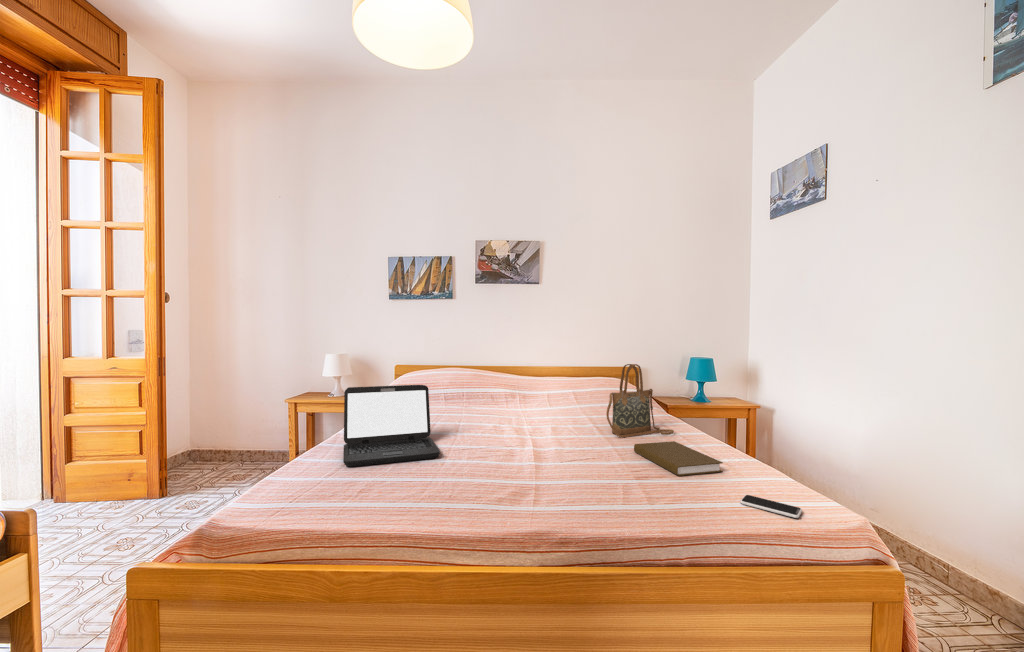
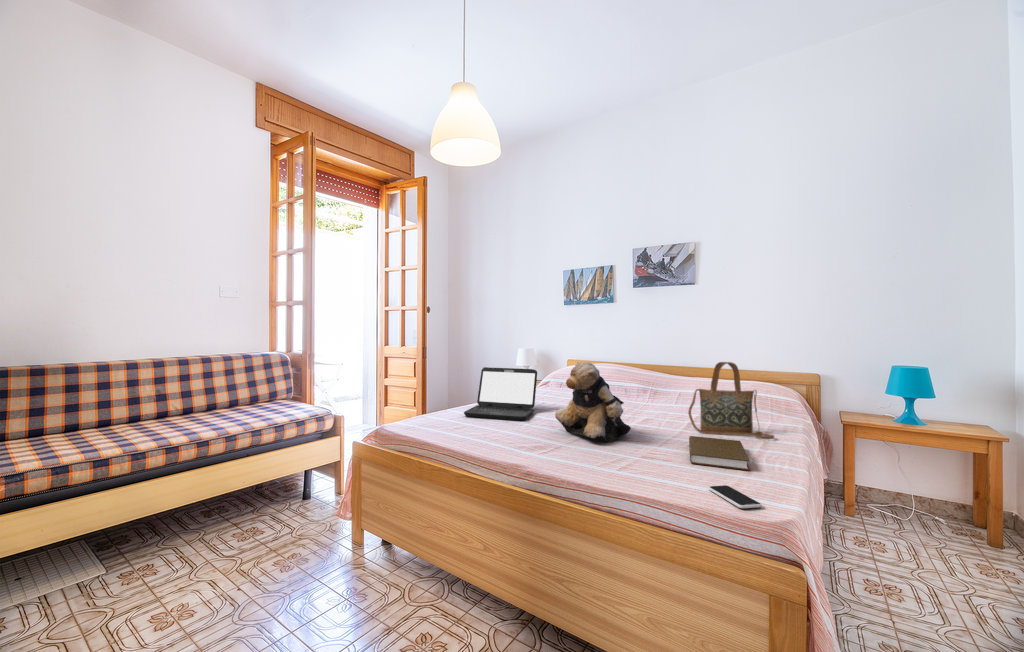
teddy bear: none [500,375,588,468] -> present [555,362,631,442]

